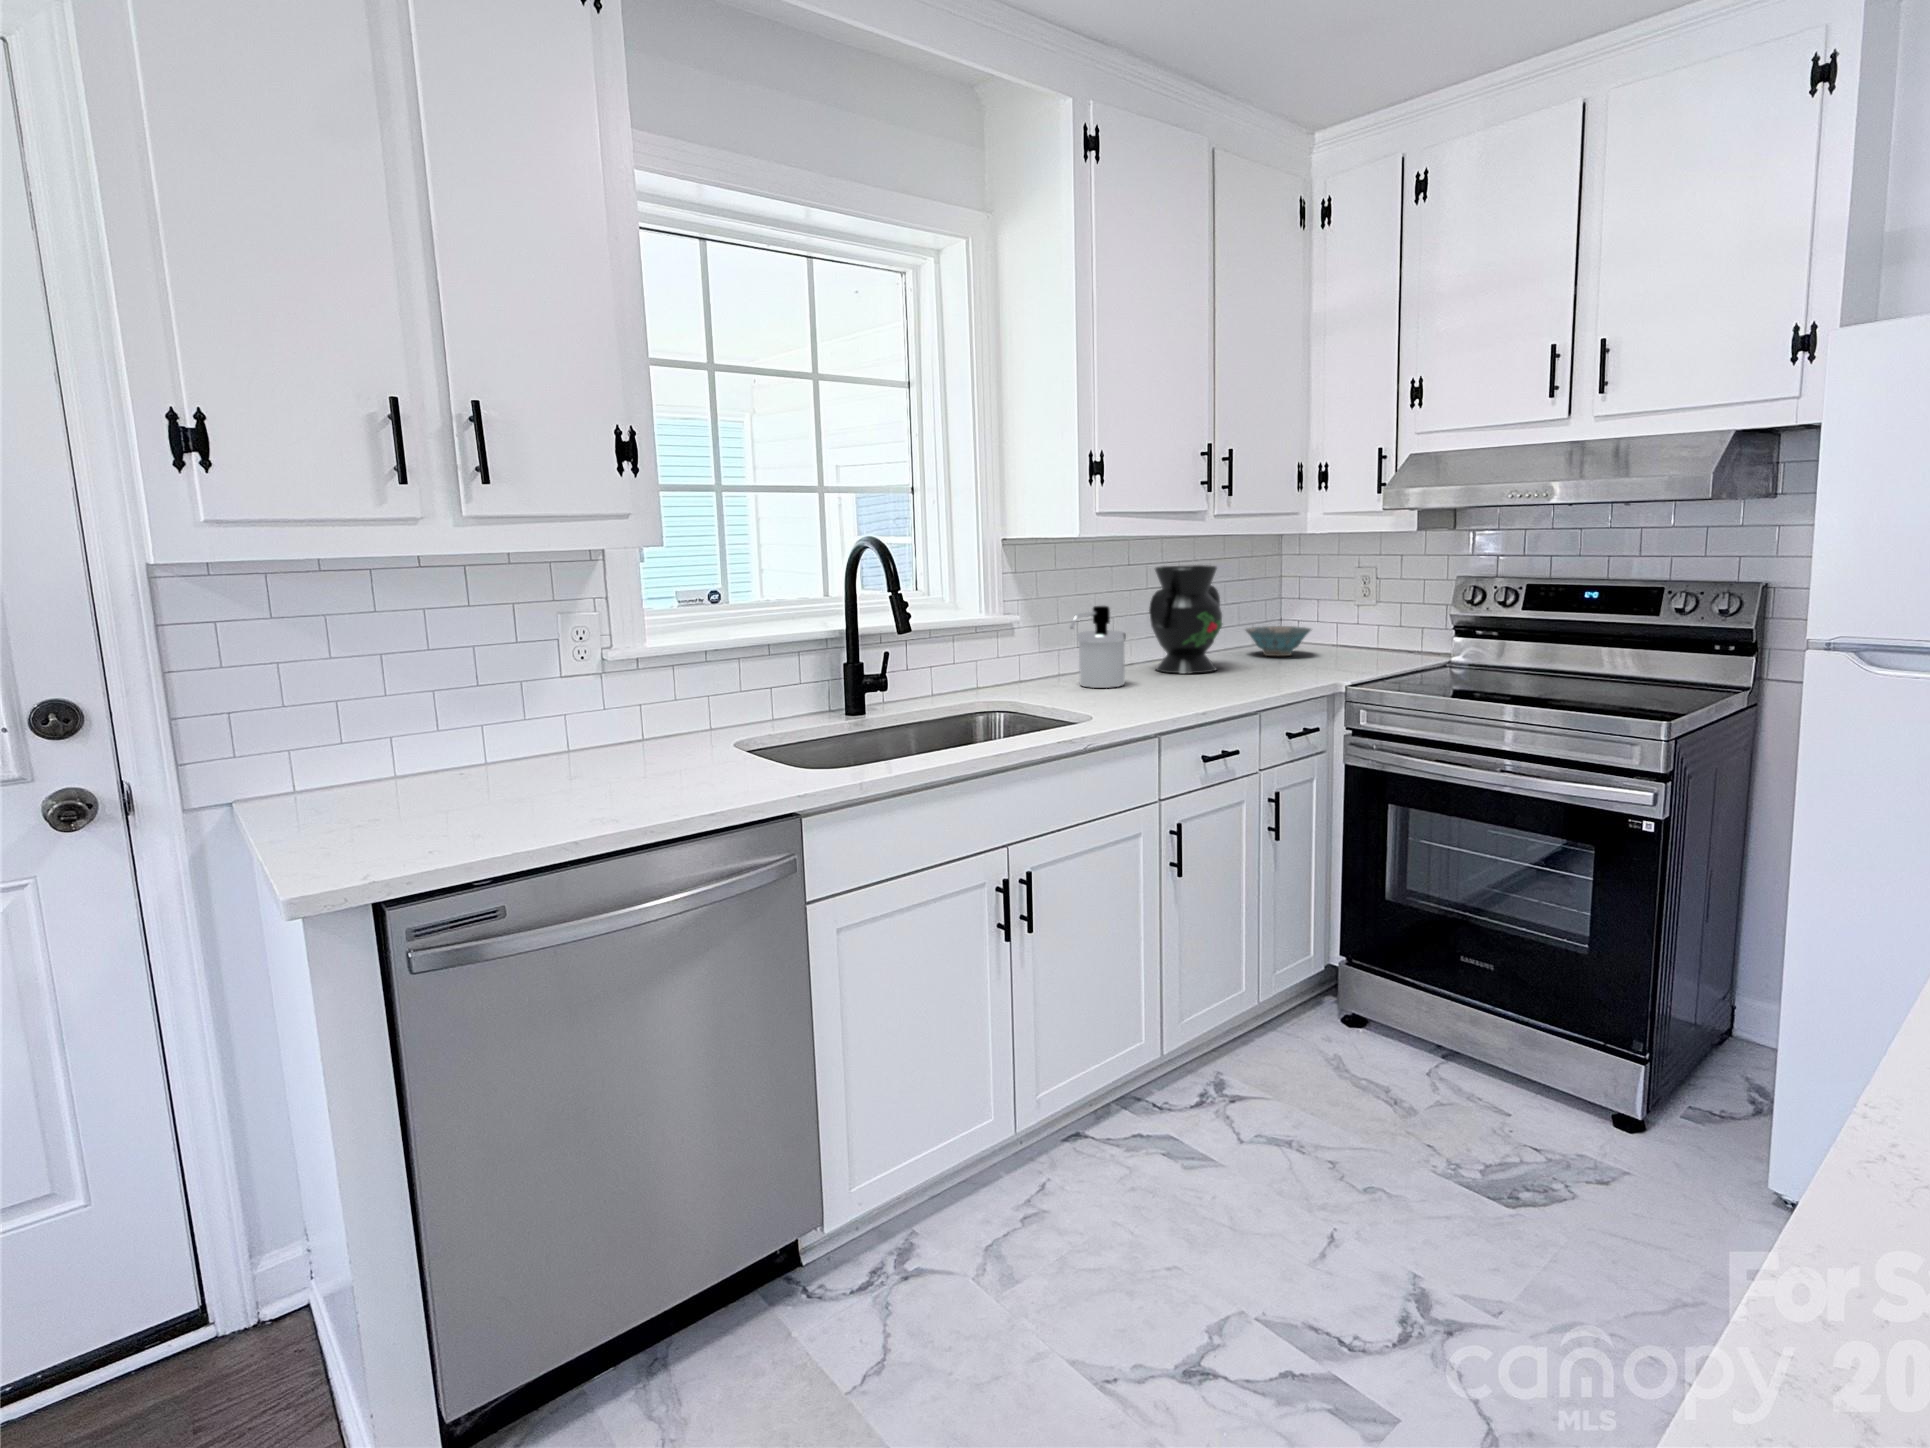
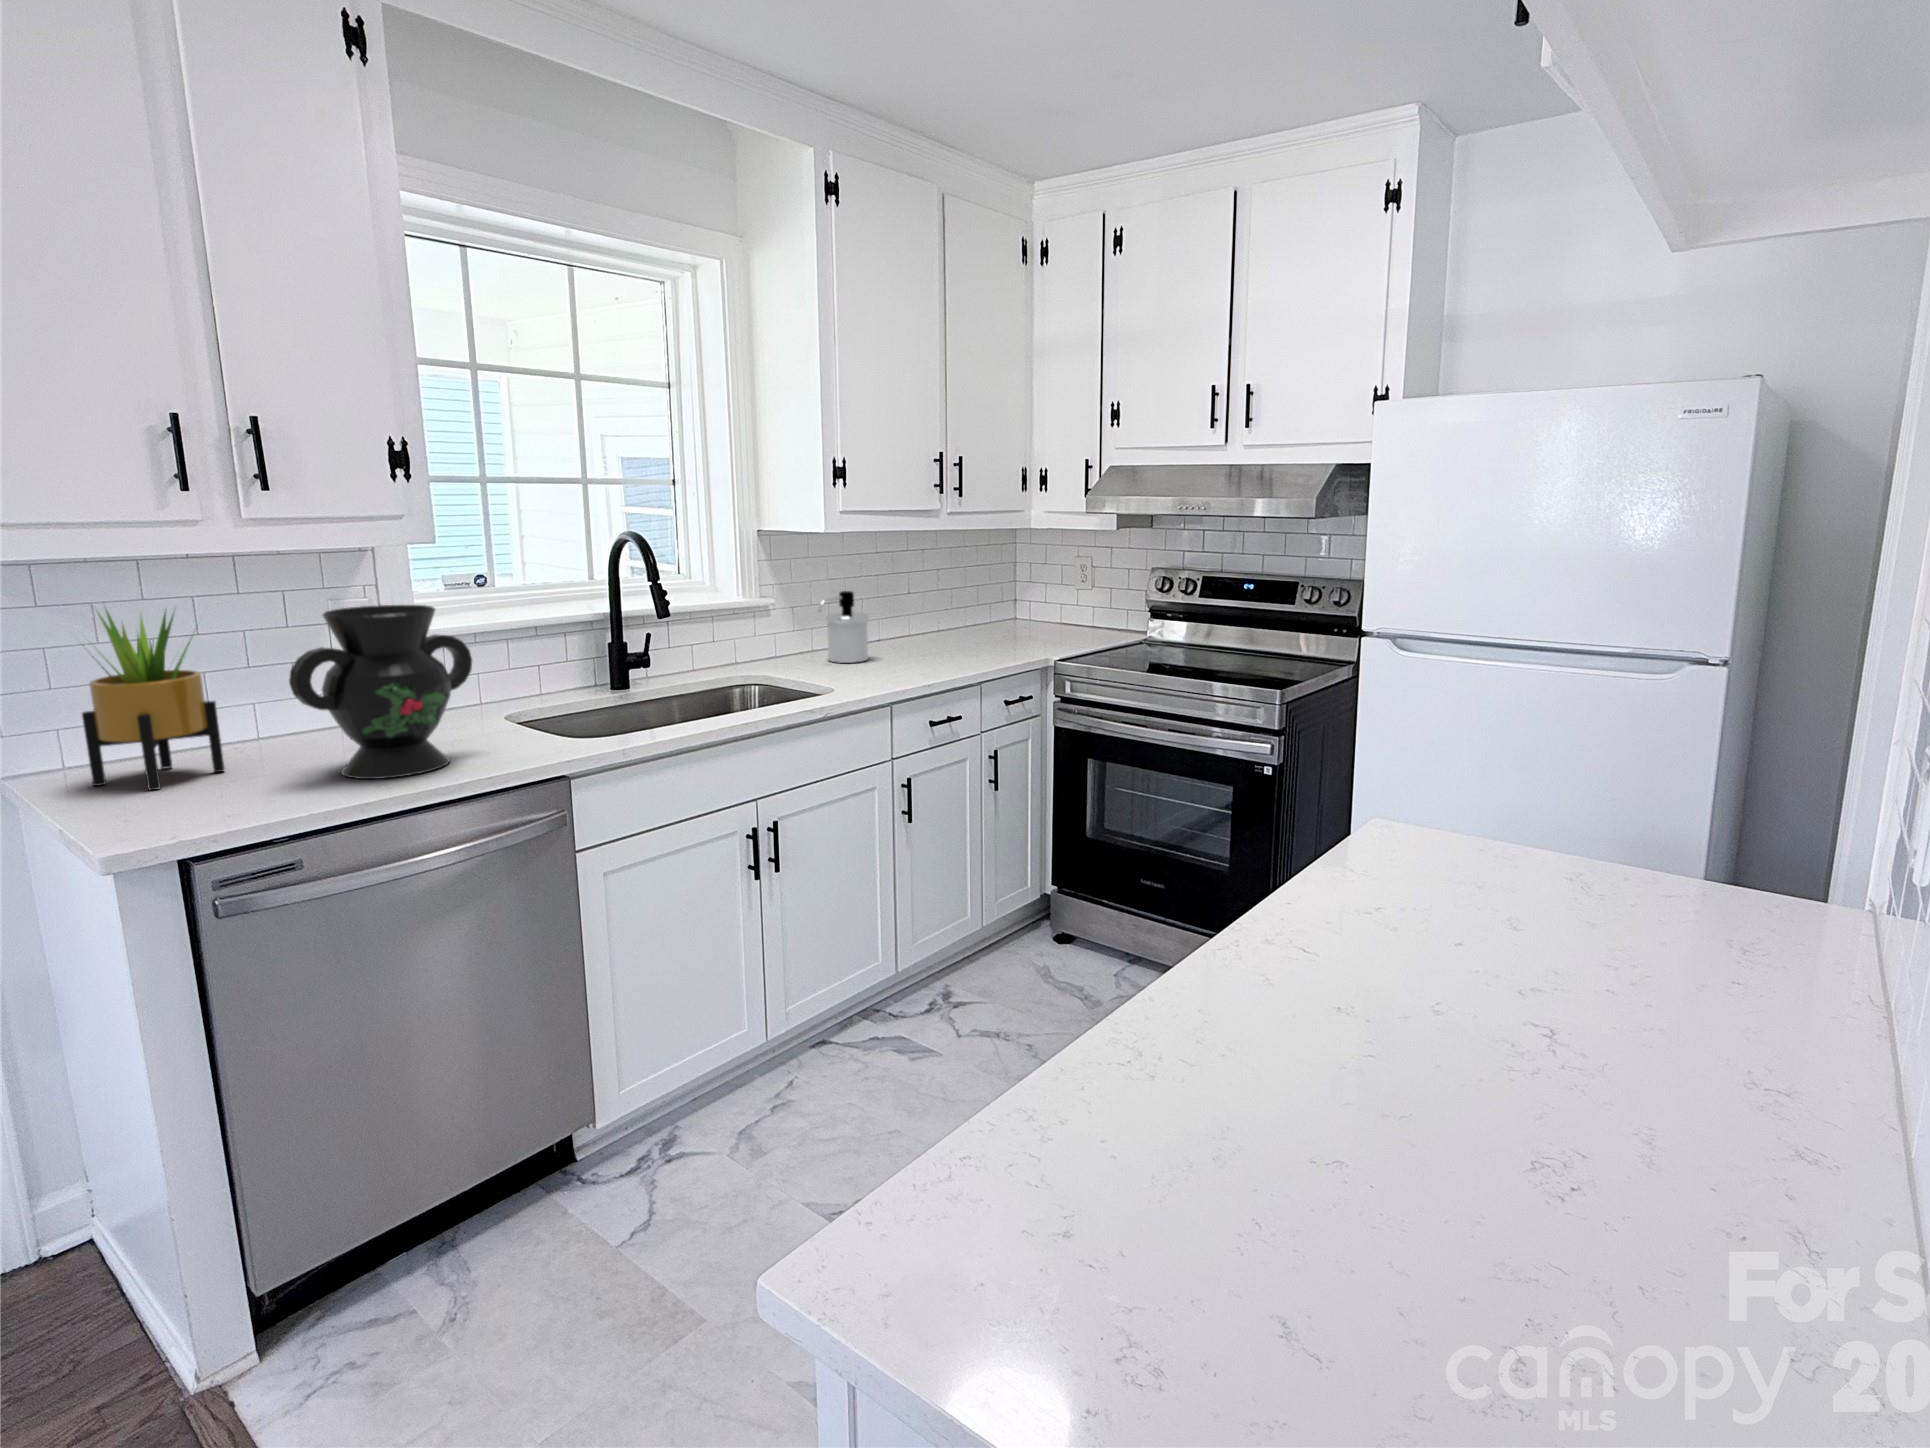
decorative vase: present [1149,565,1222,673] -> present [289,605,472,779]
potted plant: none [286,612,442,820] -> present [82,609,224,790]
ceramic bowl: present [1245,626,1311,656] -> none [978,607,1036,634]

